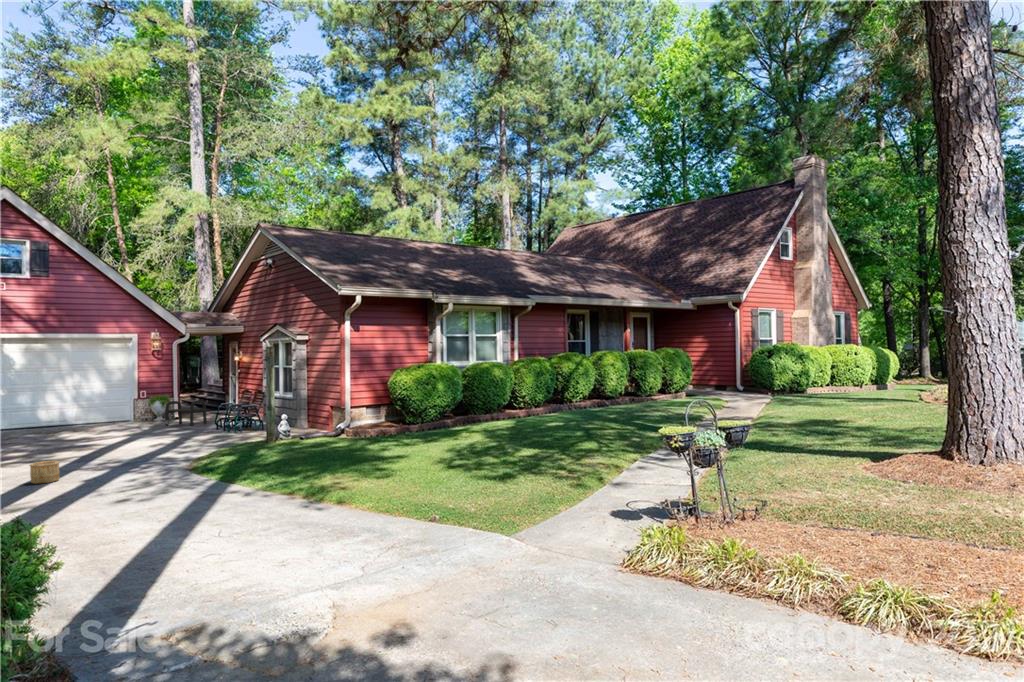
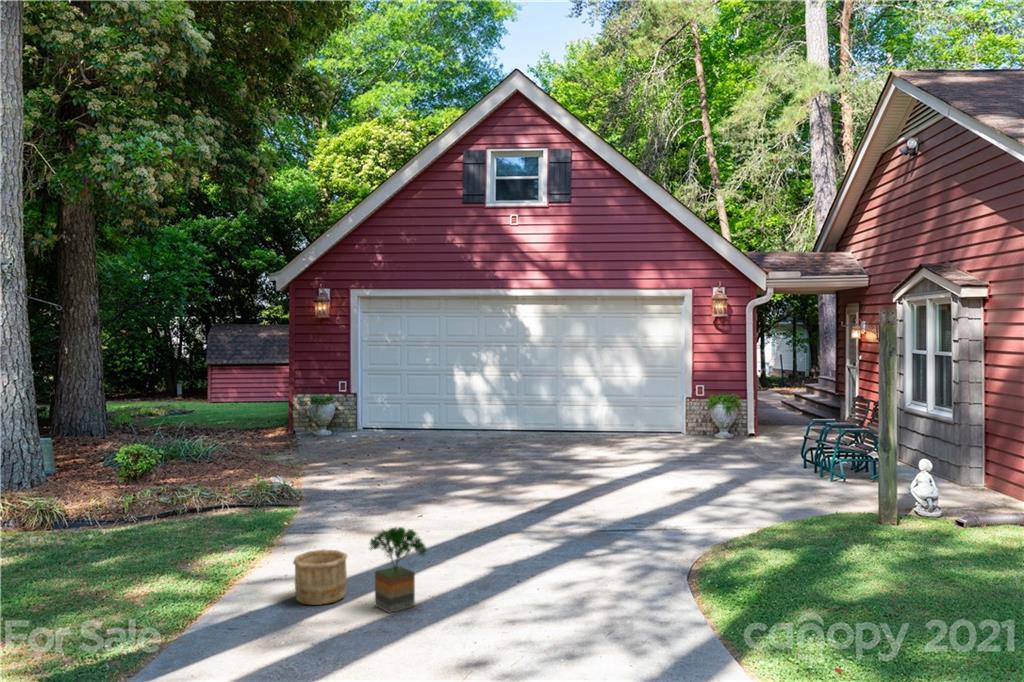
bench: present [165,400,207,426] -> none [724,400,789,447]
potted tree: none [75,442,107,478] -> present [370,527,427,613]

